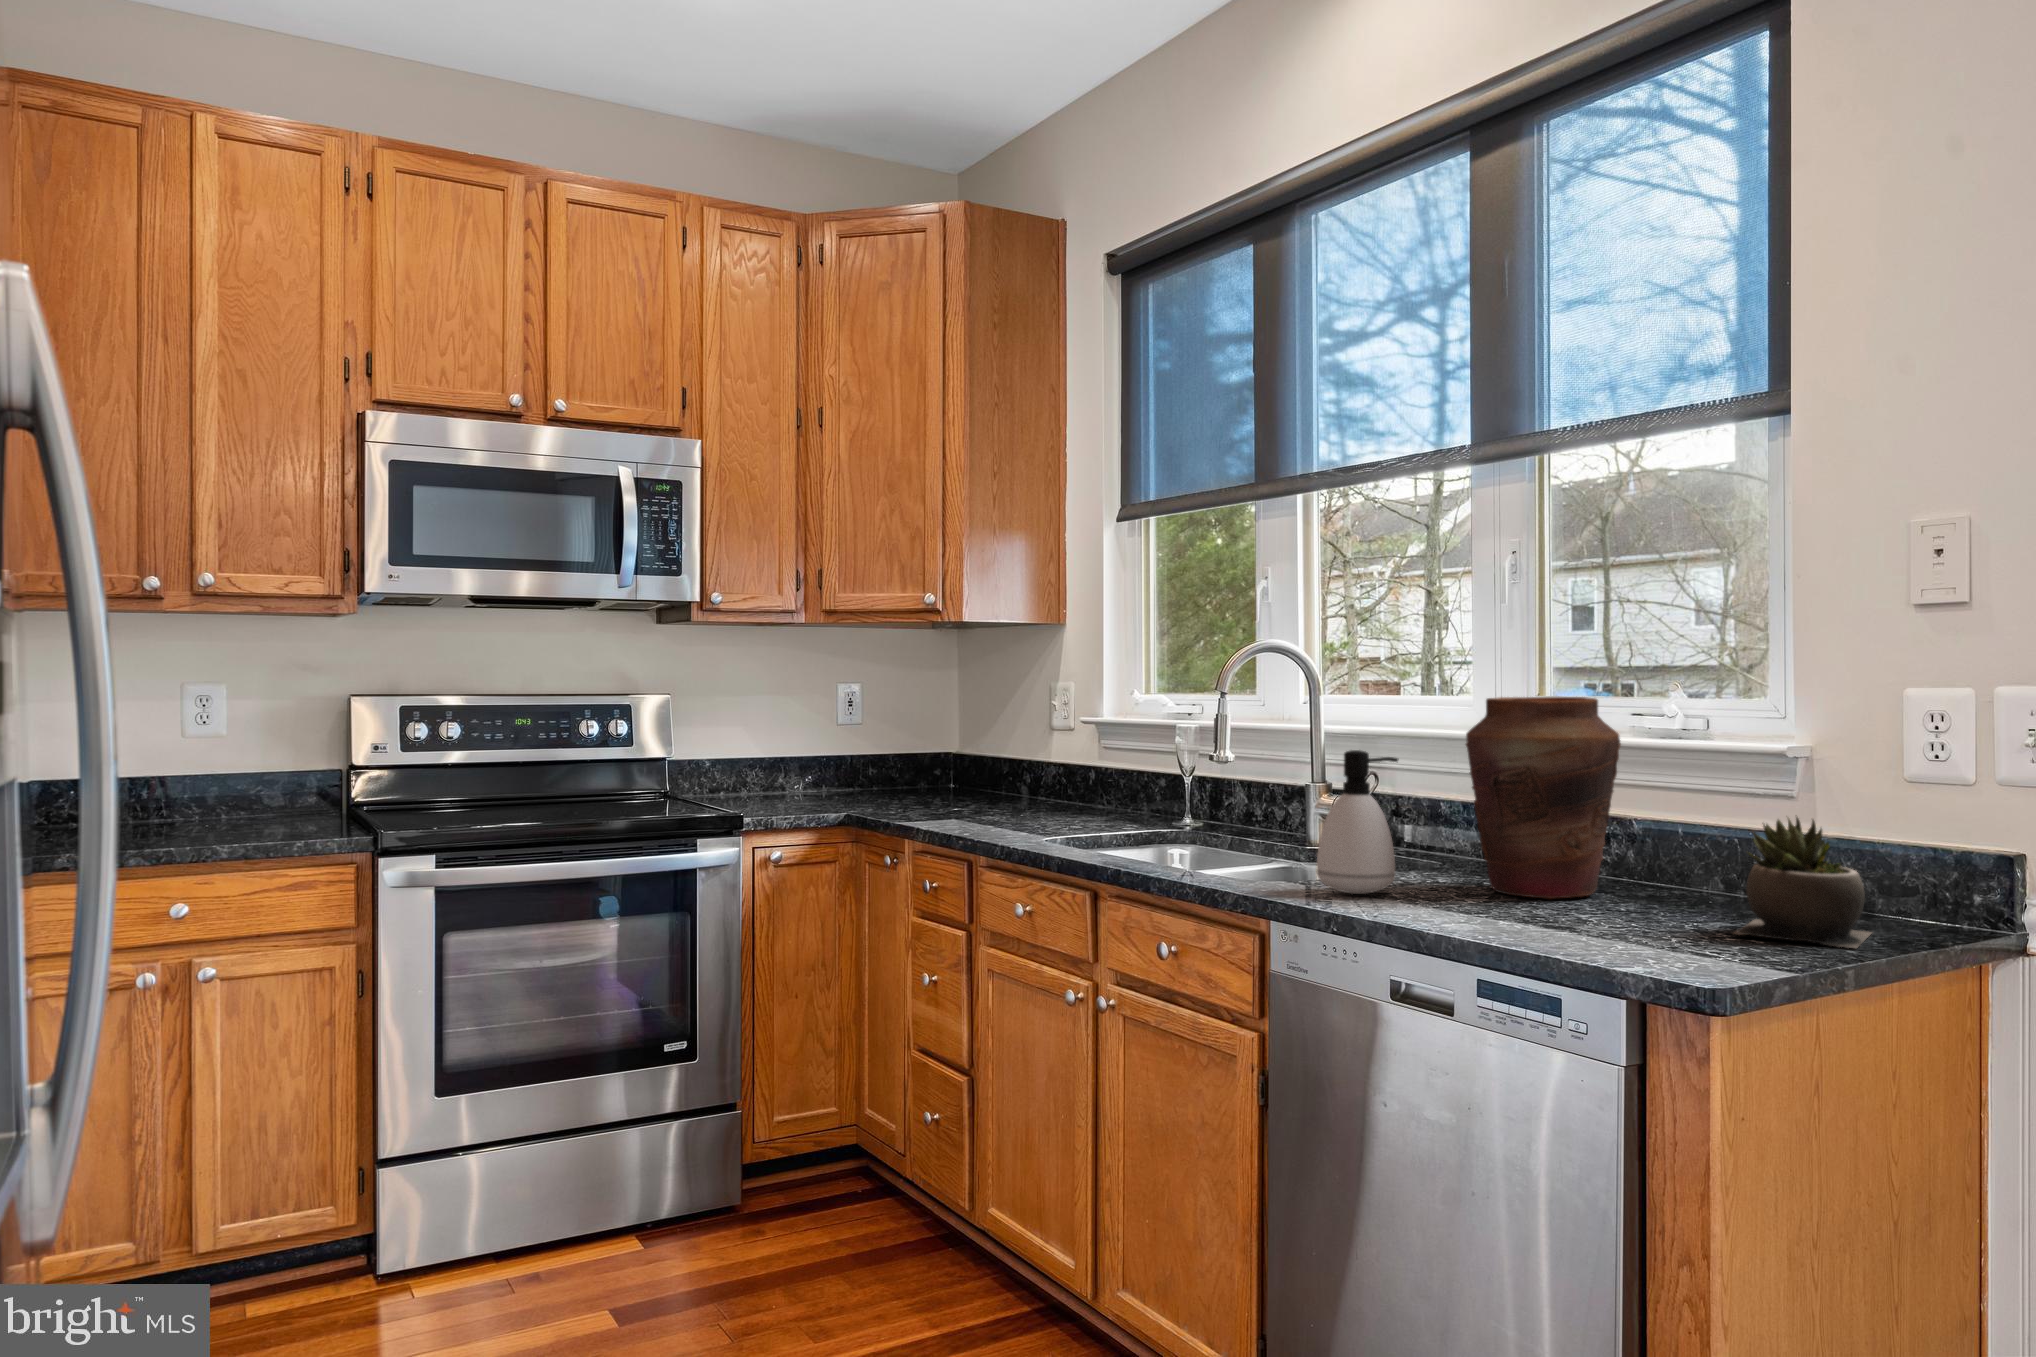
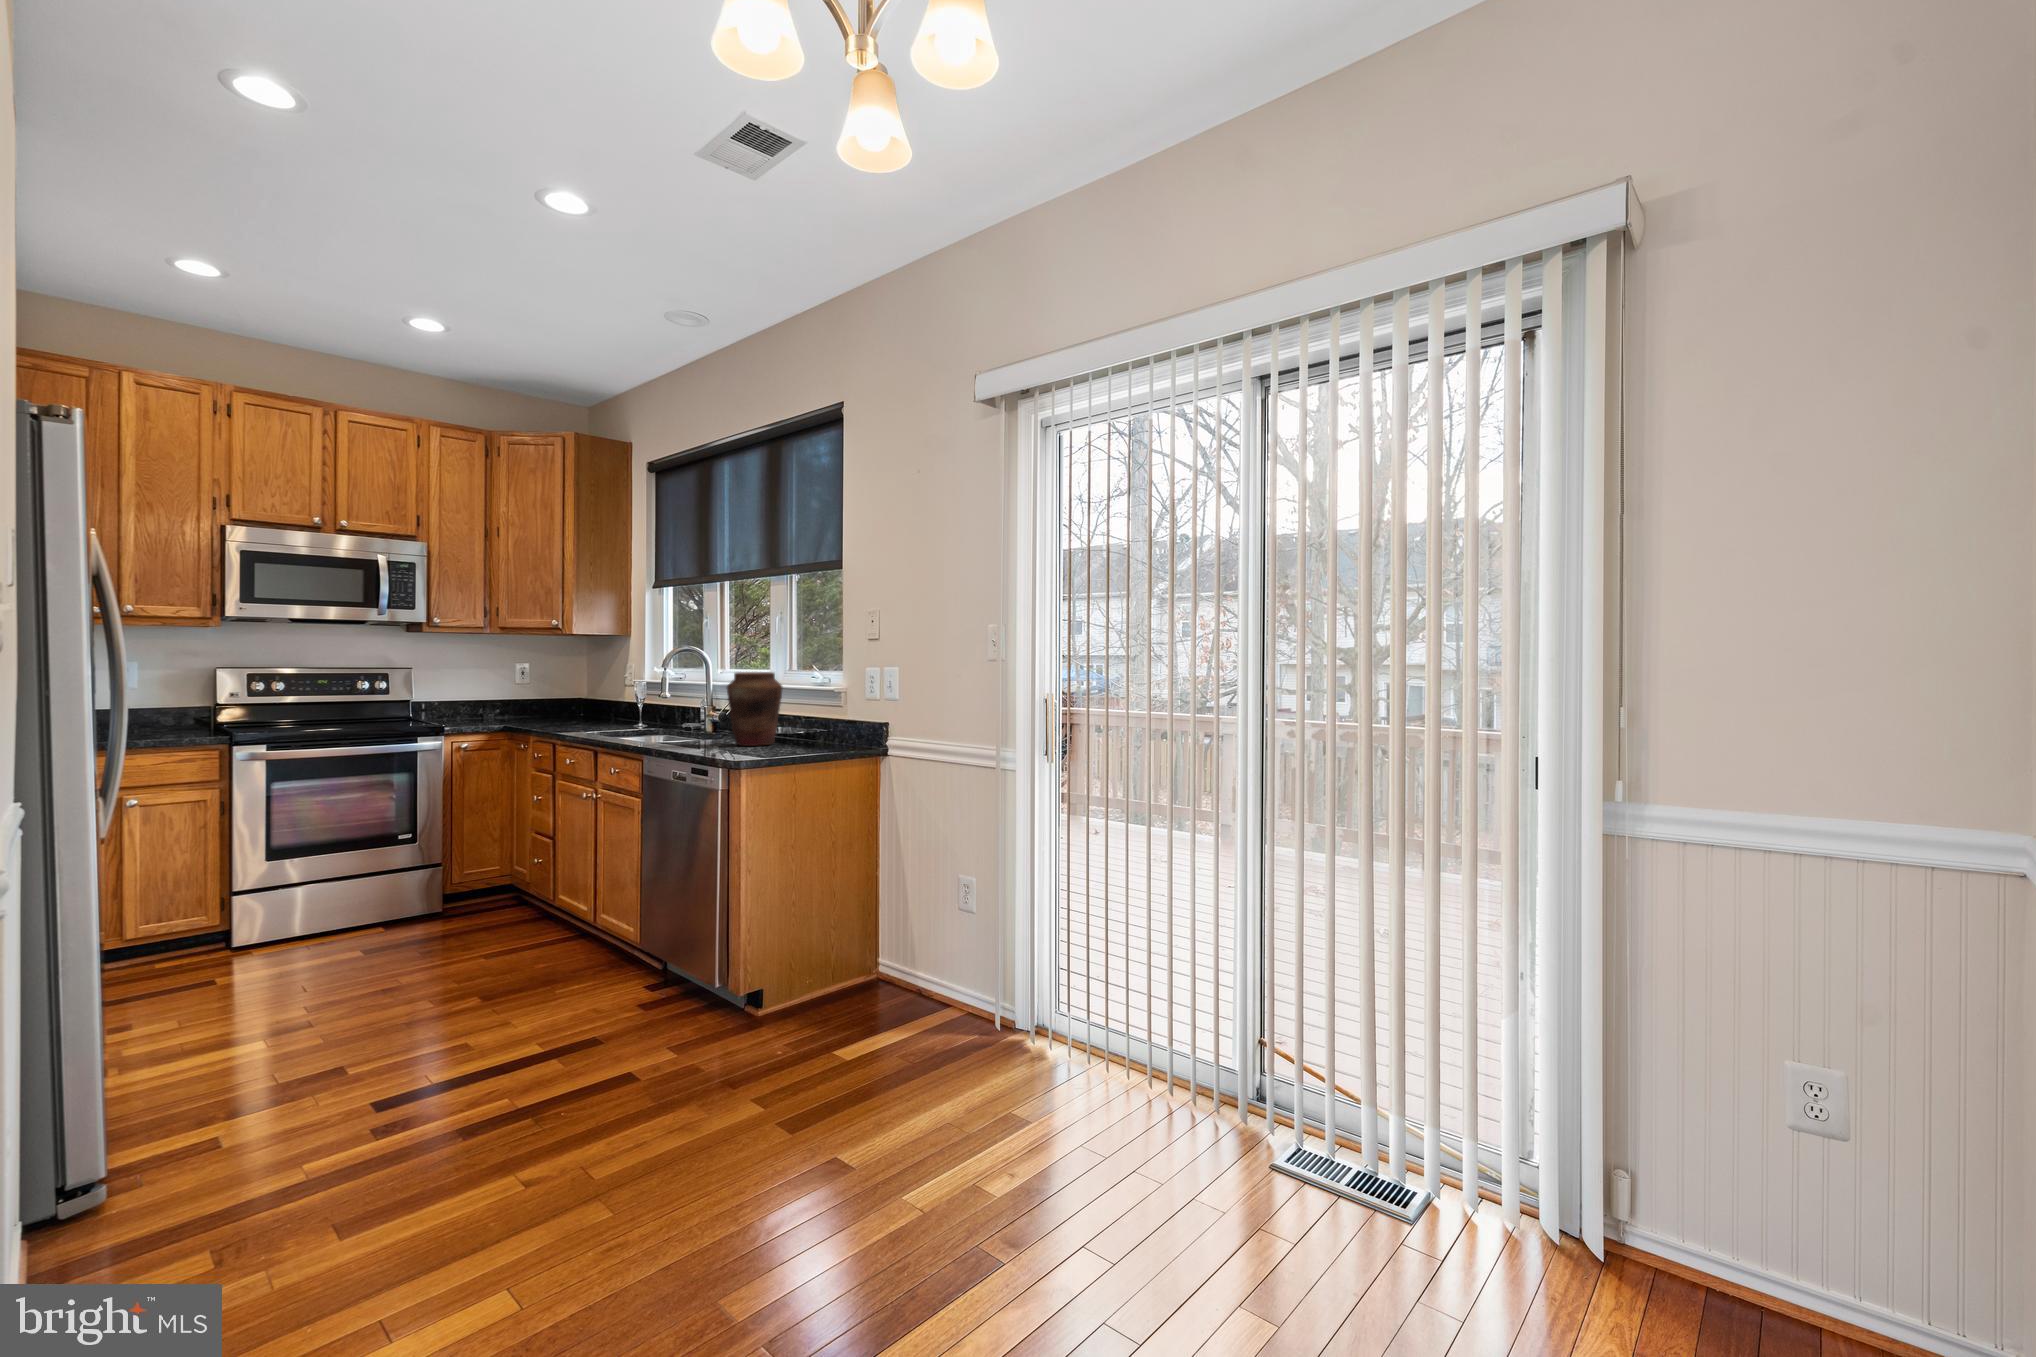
soap dispenser: present [1317,750,1399,894] -> none [665,692,696,746]
succulent plant: present [1735,817,1871,948] -> none [780,712,832,754]

